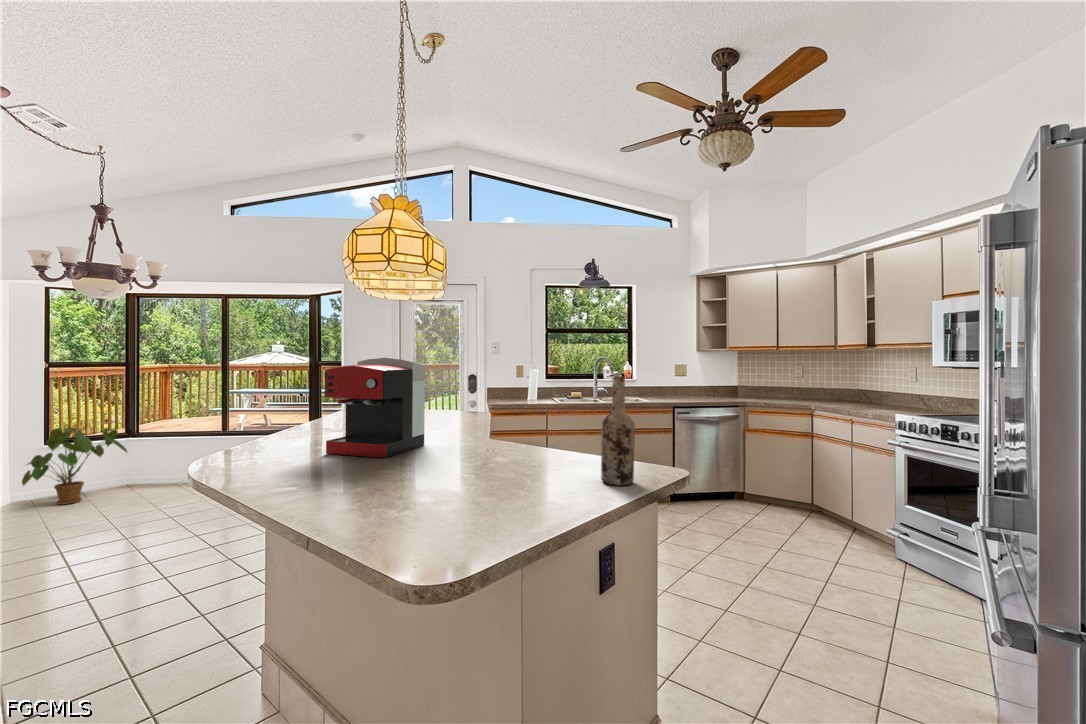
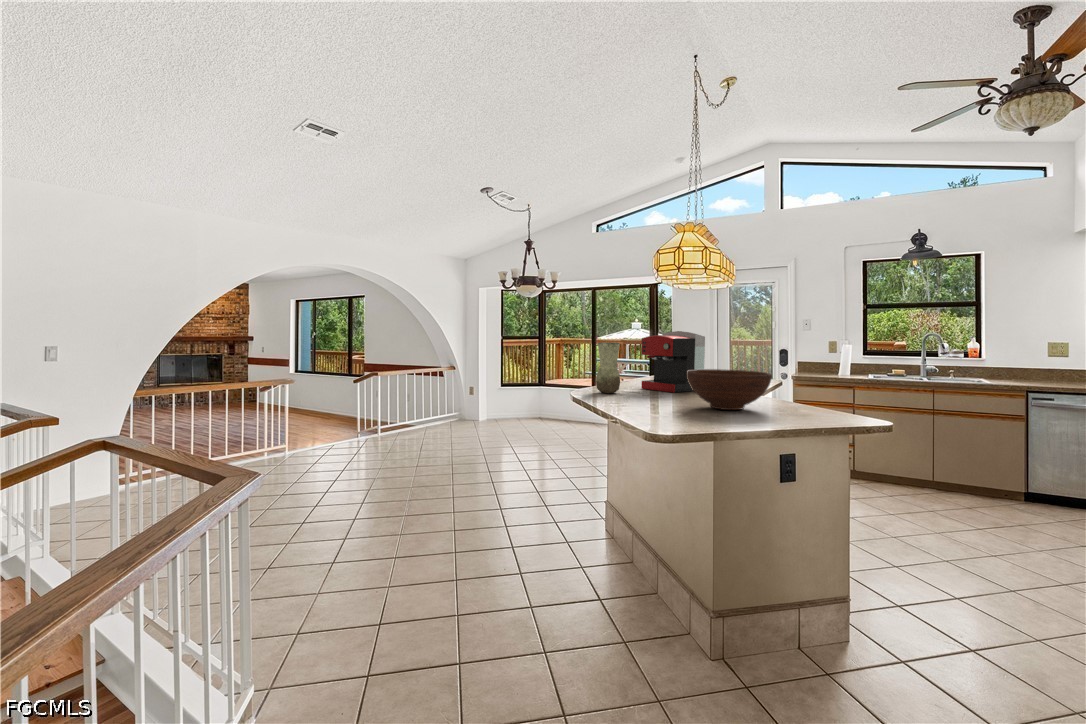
wine bottle: present [601,376,635,485] -> none [806,341,834,417]
vase: none [238,380,290,477] -> present [596,343,620,393]
fruit bowl: none [429,421,560,494] -> present [687,369,772,410]
house plant: present [22,427,127,505] -> none [496,376,543,421]

